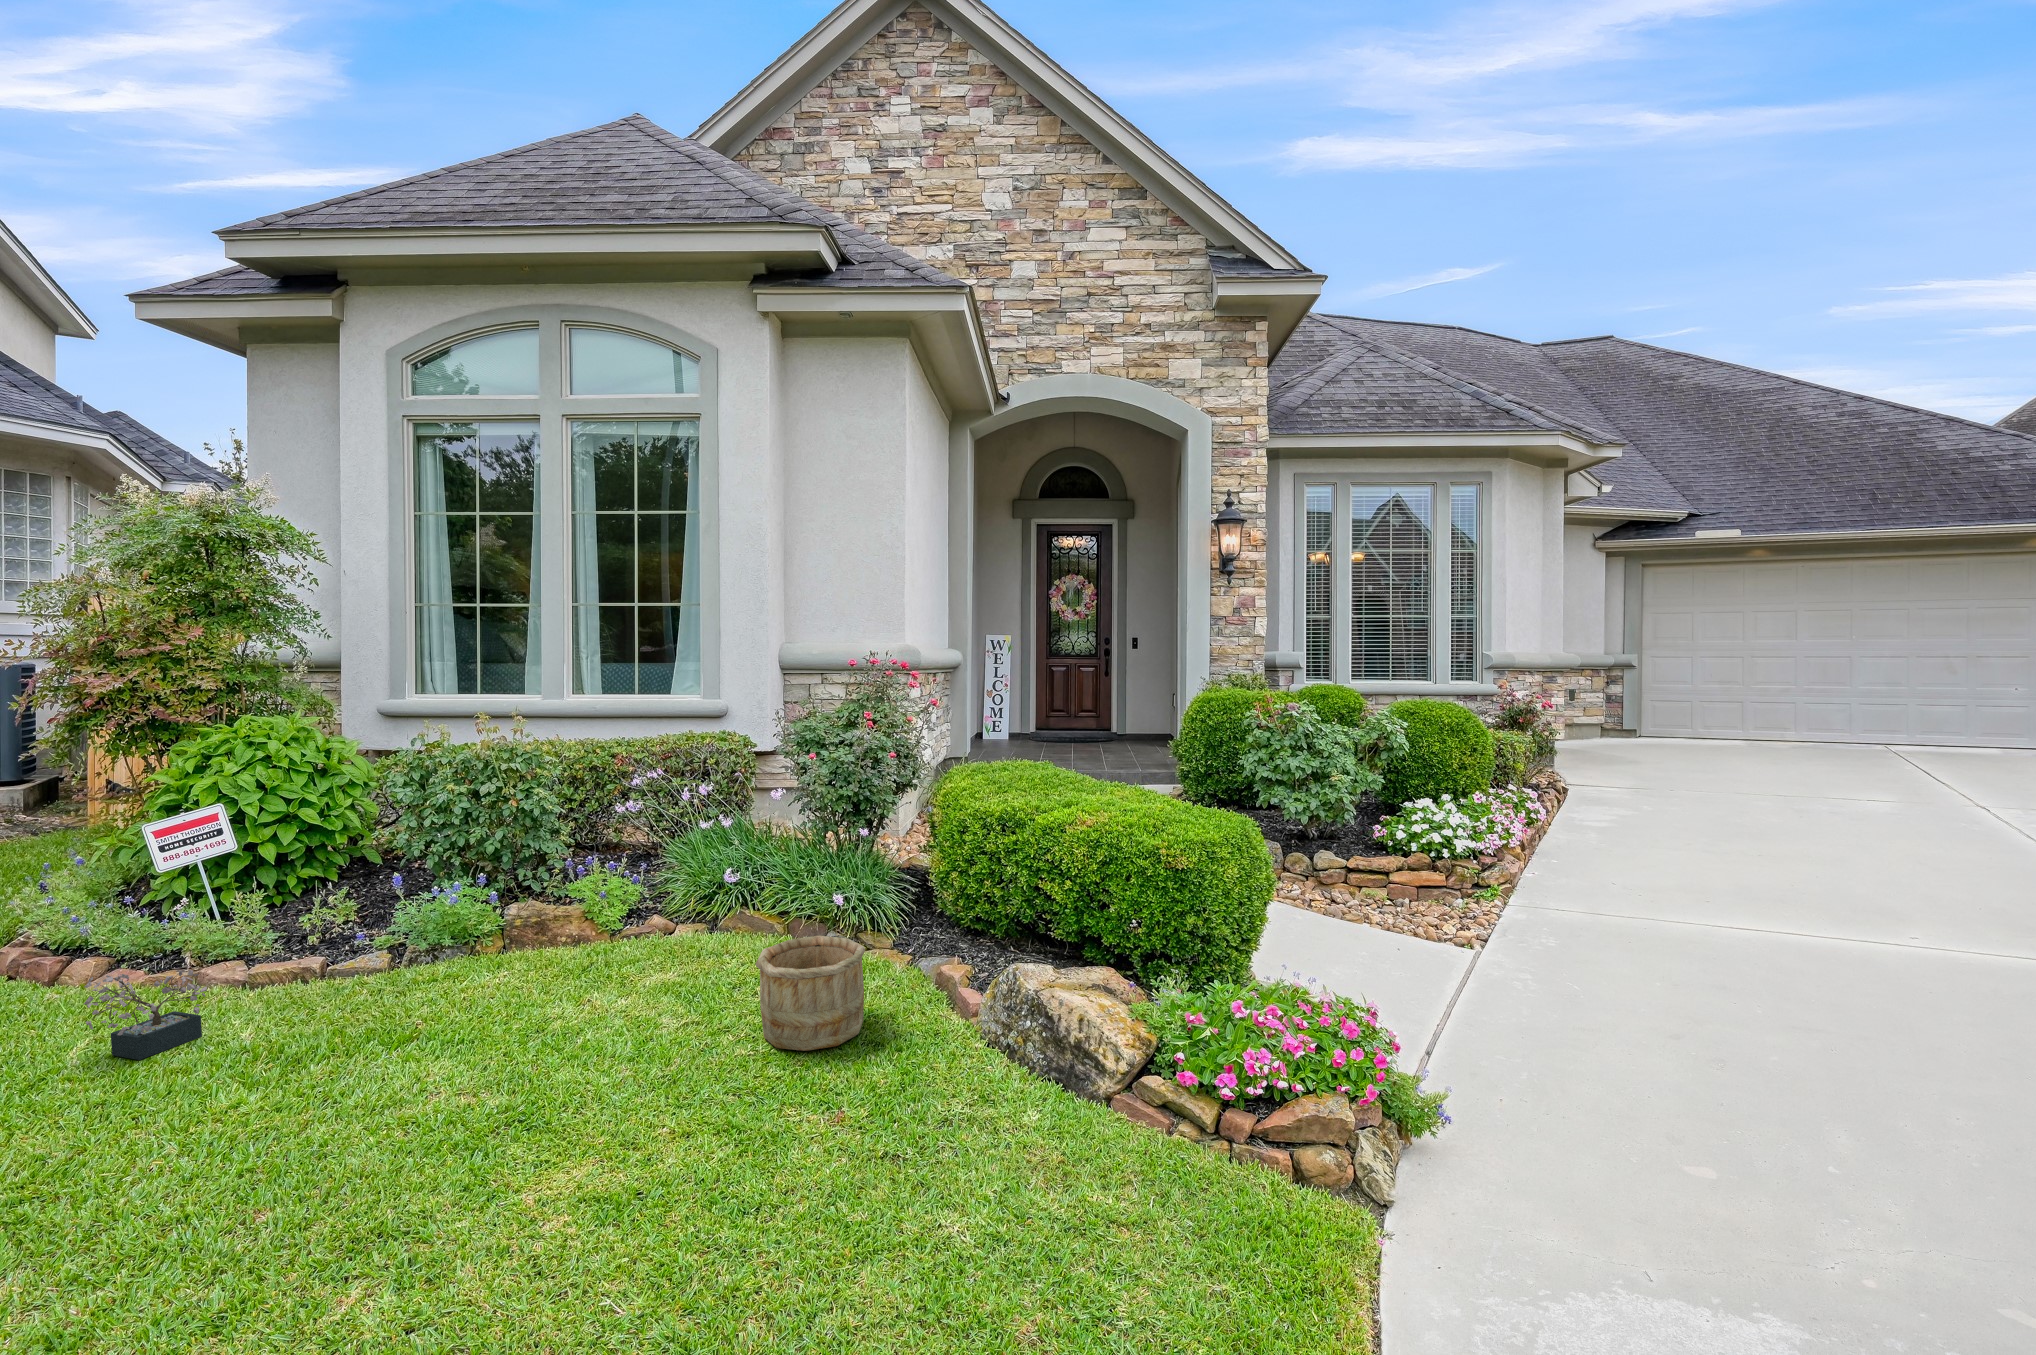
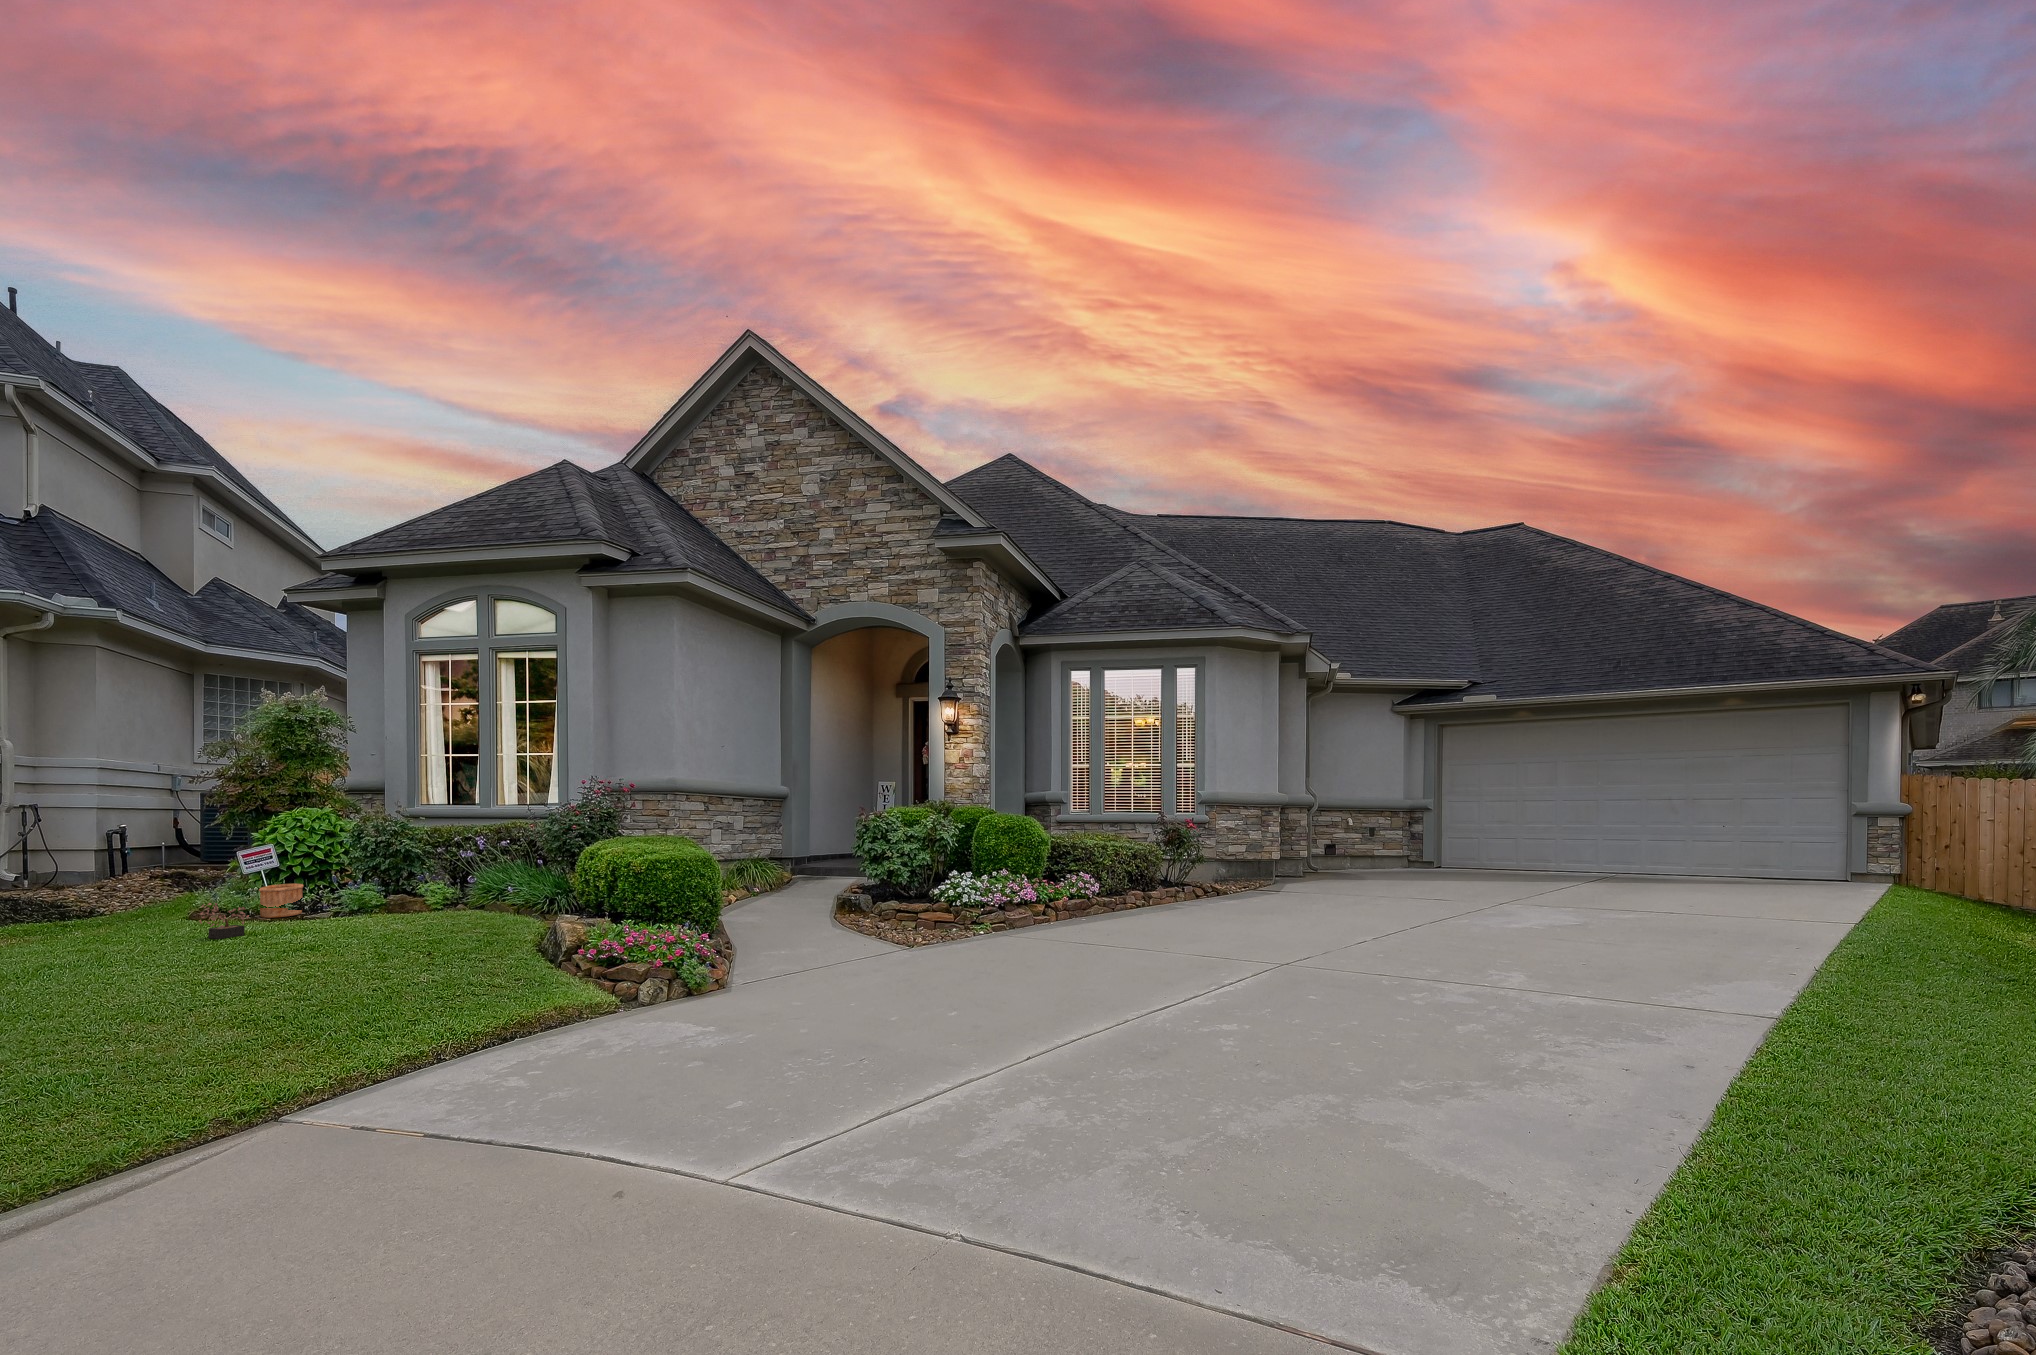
wooden bucket: present [756,936,865,1051] -> present [259,884,304,918]

